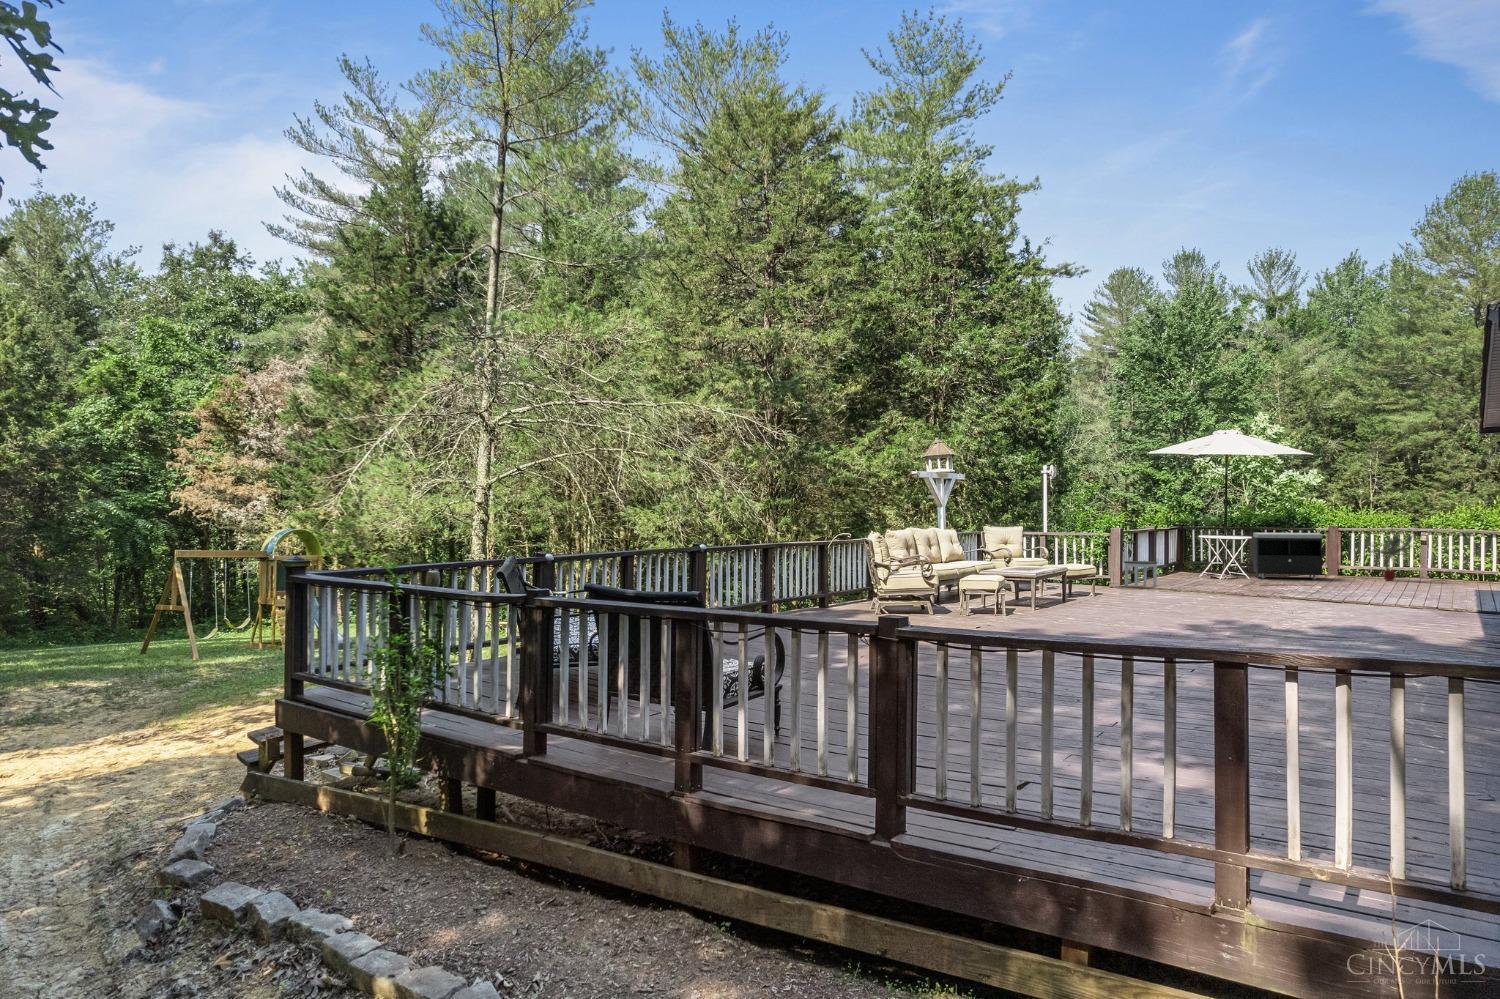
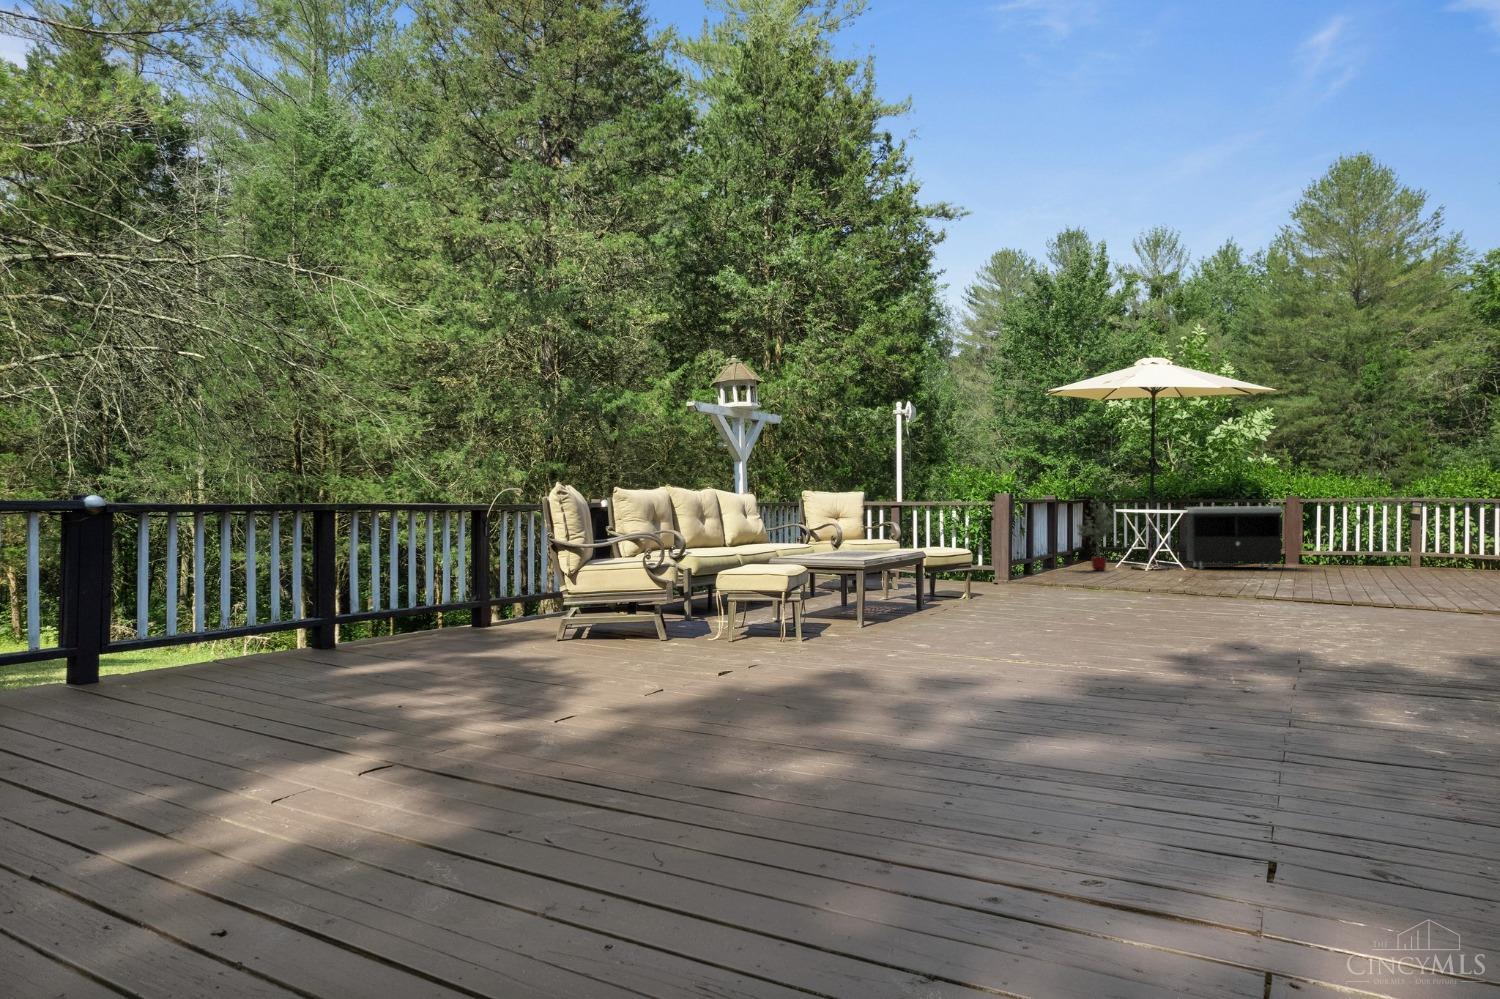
potted tree: present [1368,528,1413,581] -> present [1077,499,1113,571]
round table: present [1124,561,1158,587] -> none [1015,545,1065,583]

